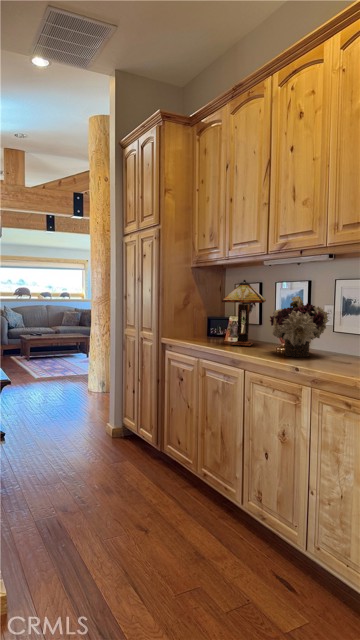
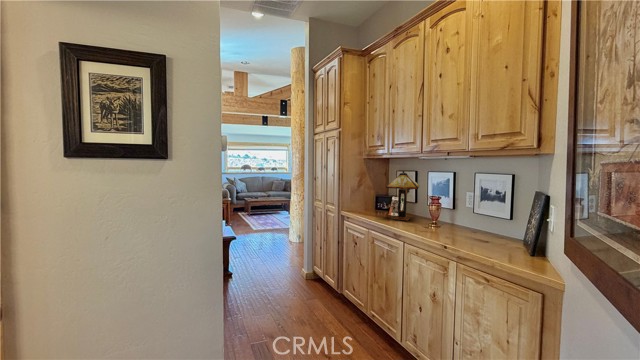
flower arrangement: present [270,296,329,357] -> none [423,186,471,234]

